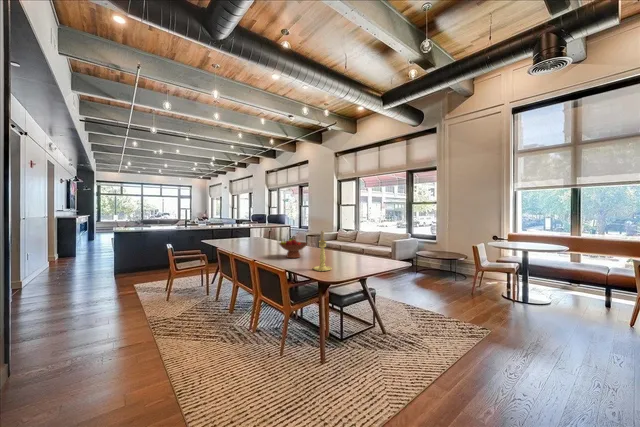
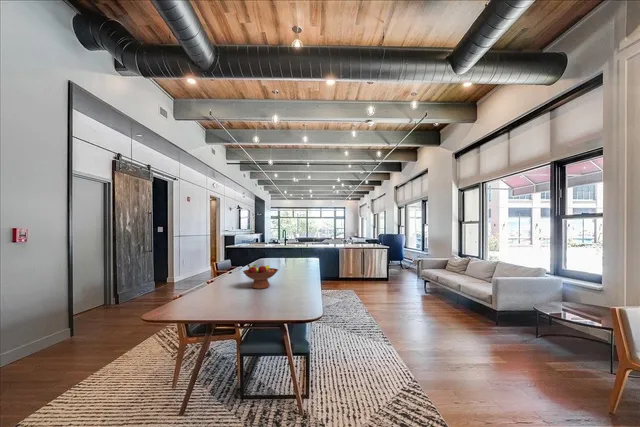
candle holder: present [313,231,332,271] -> none [216,257,241,311]

